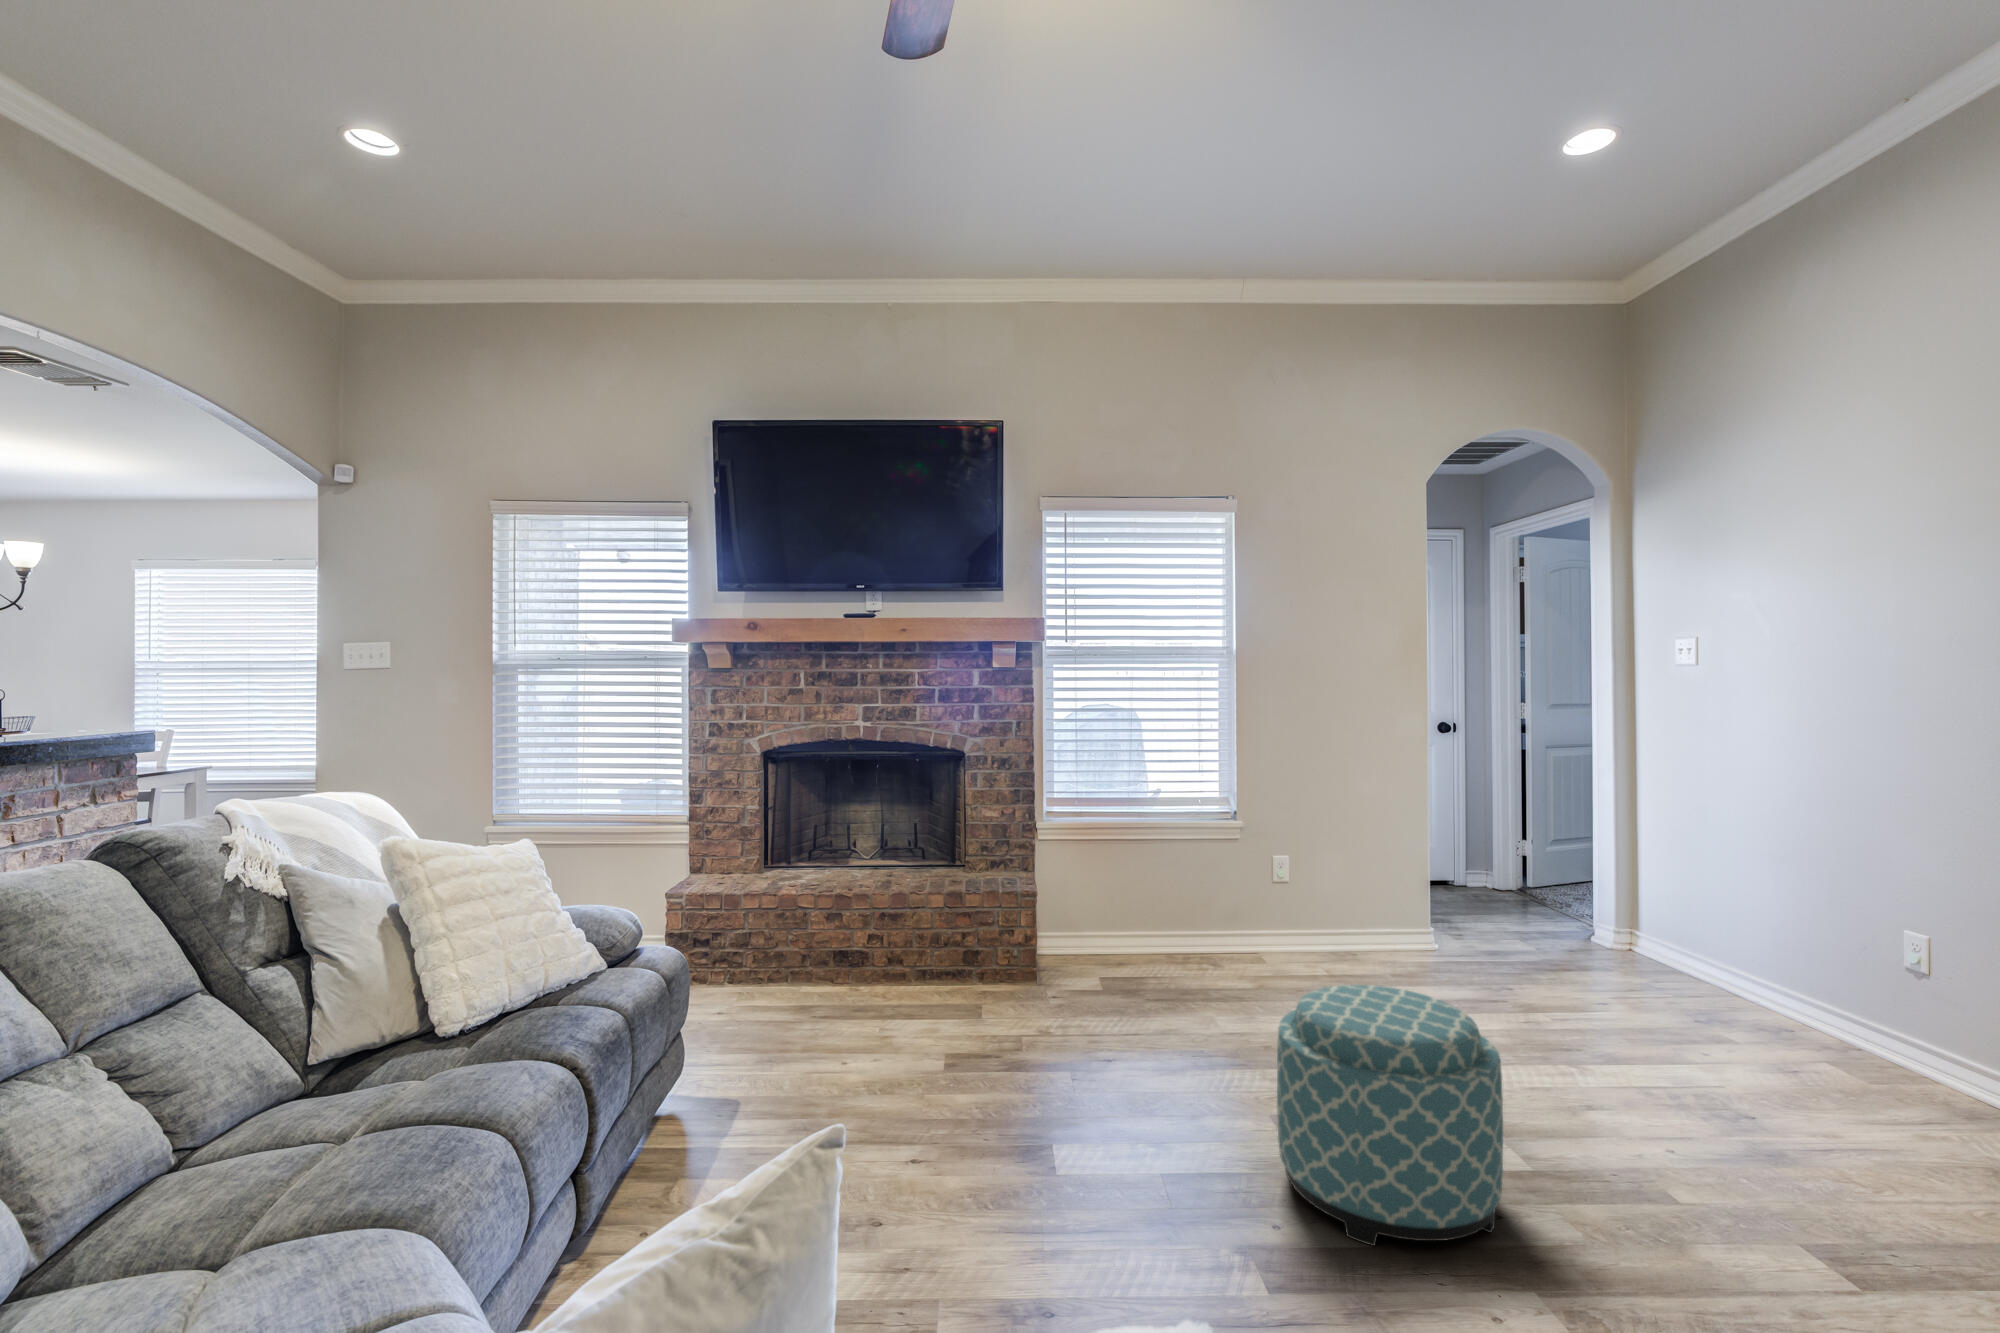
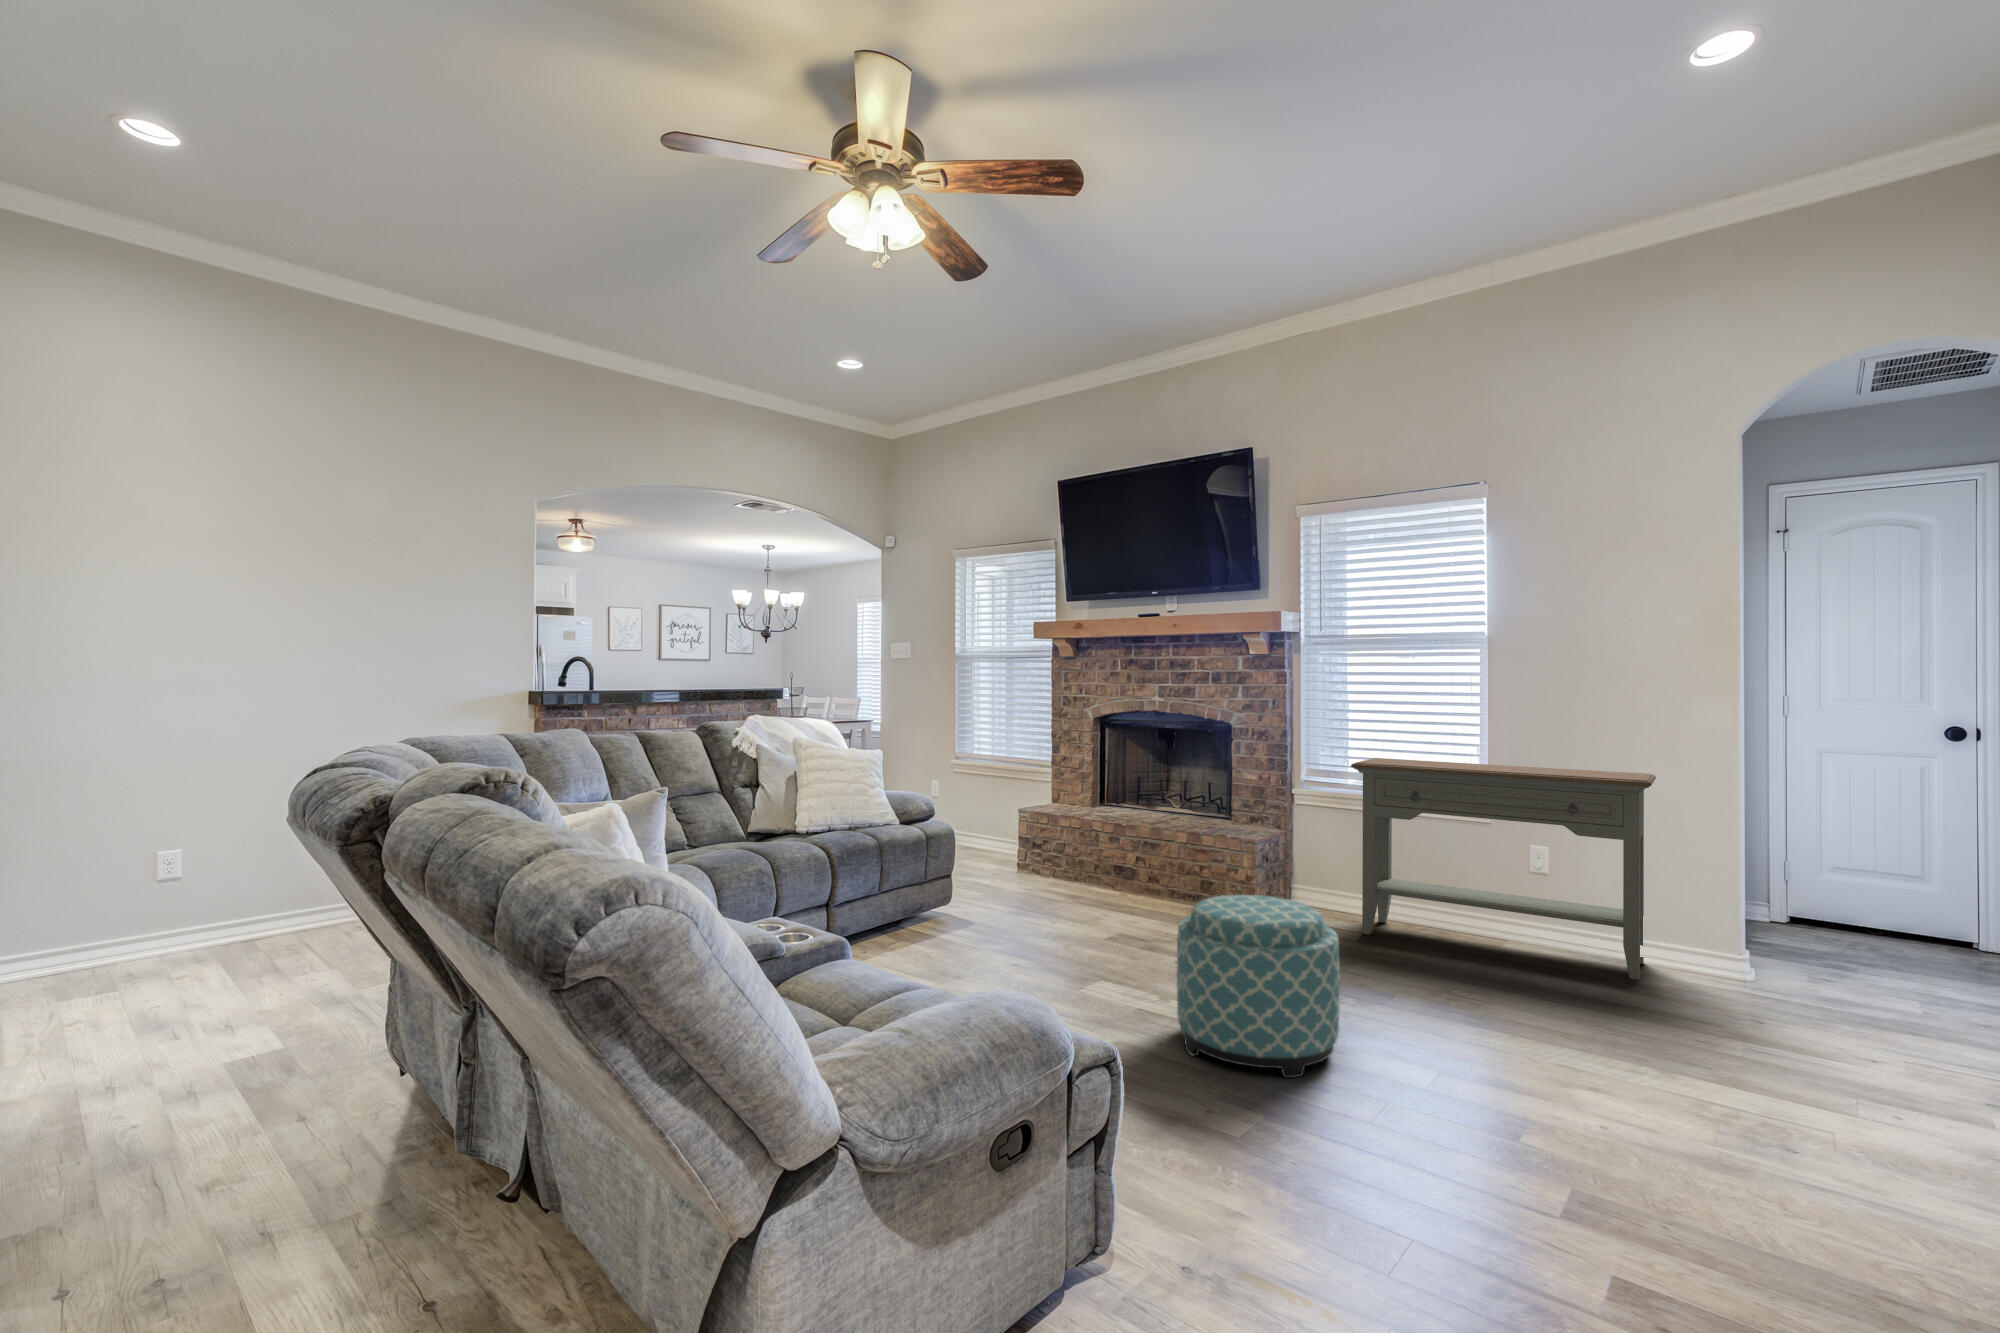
console table: none [1136,778,1421,978] -> present [1351,758,1656,980]

